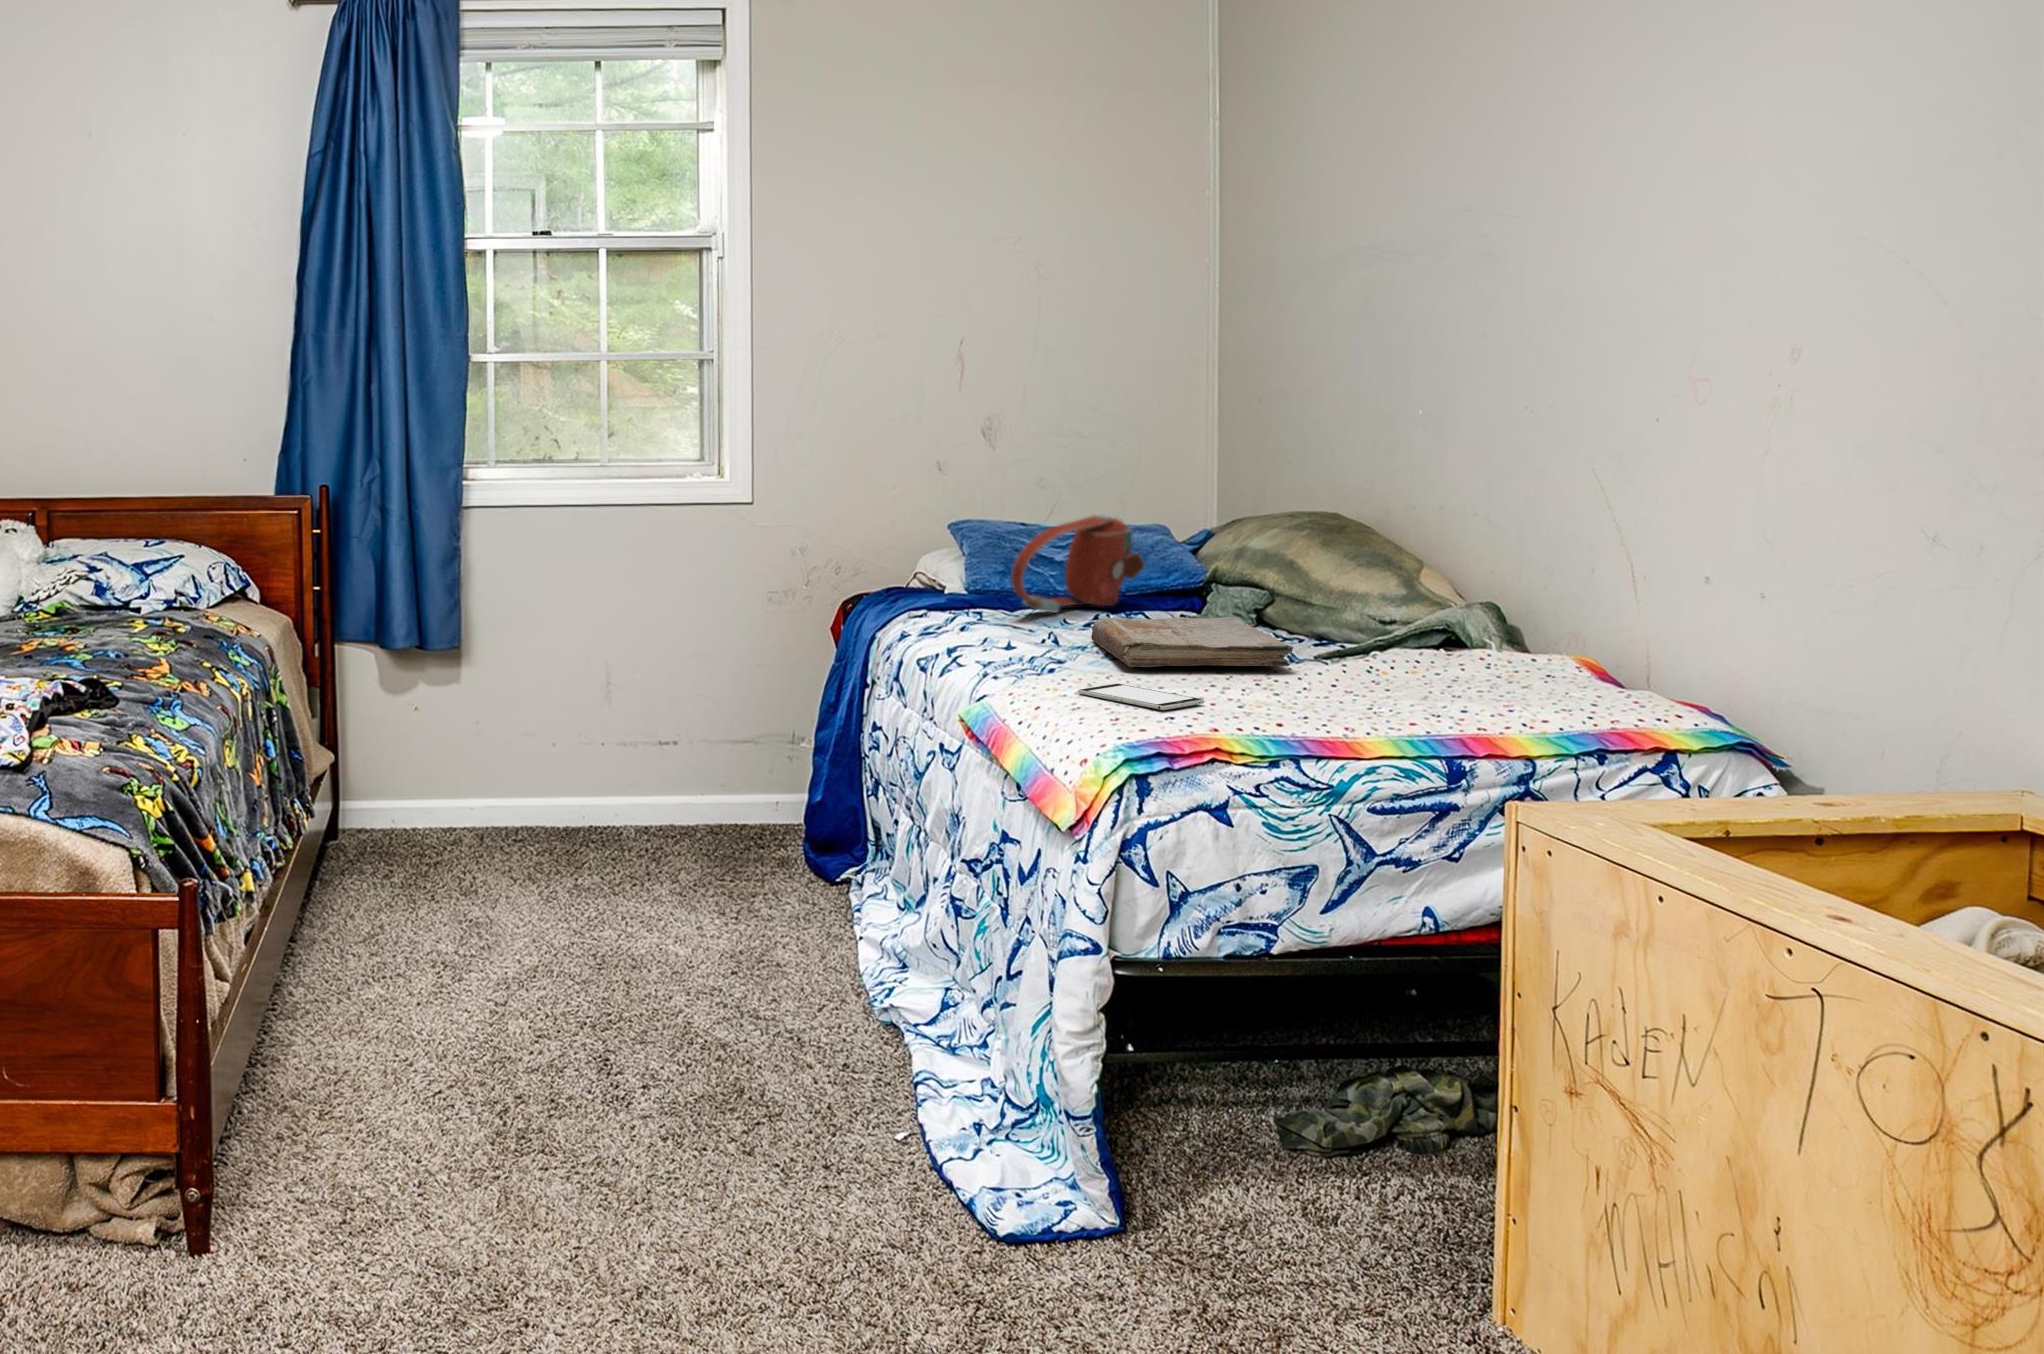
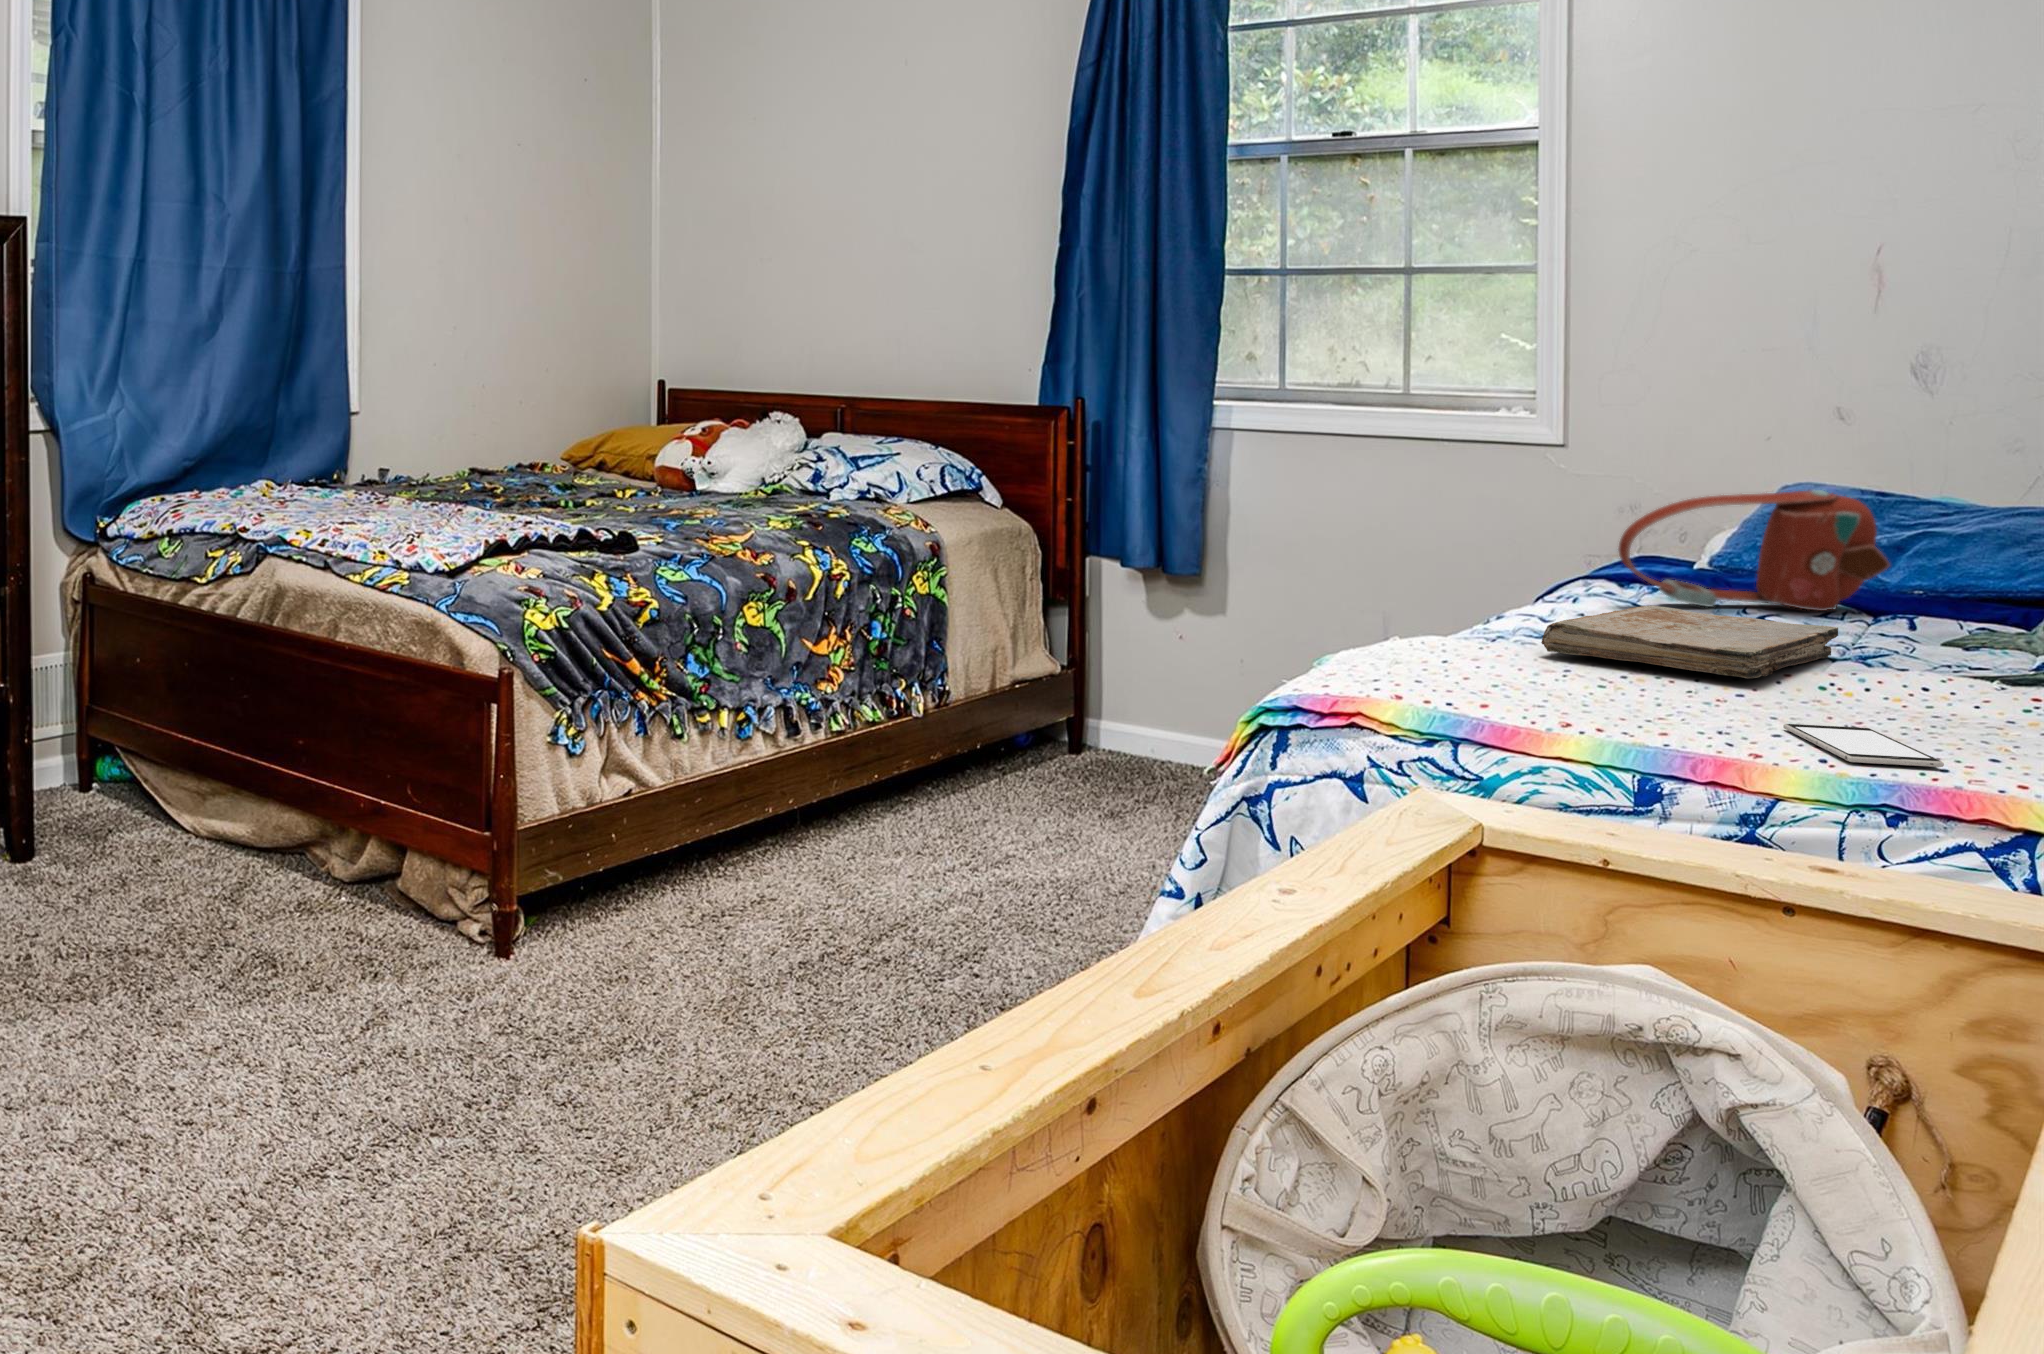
smartphone: present [1078,684,1205,710] -> present [1783,724,1944,767]

